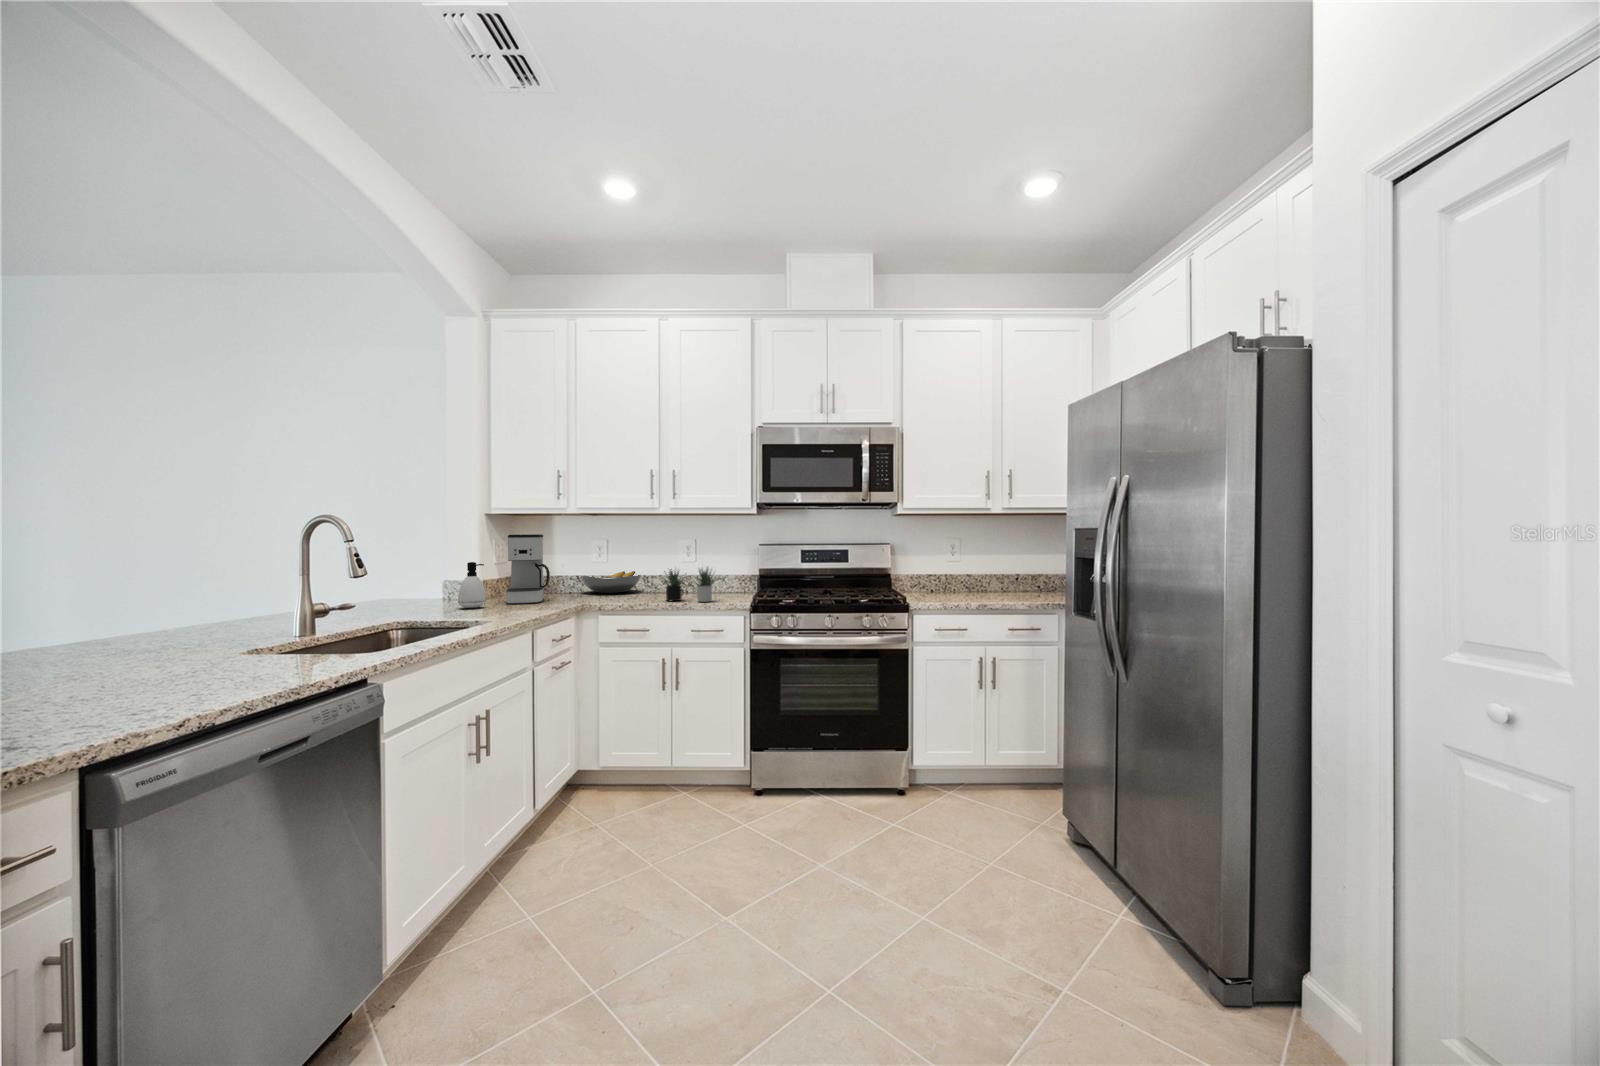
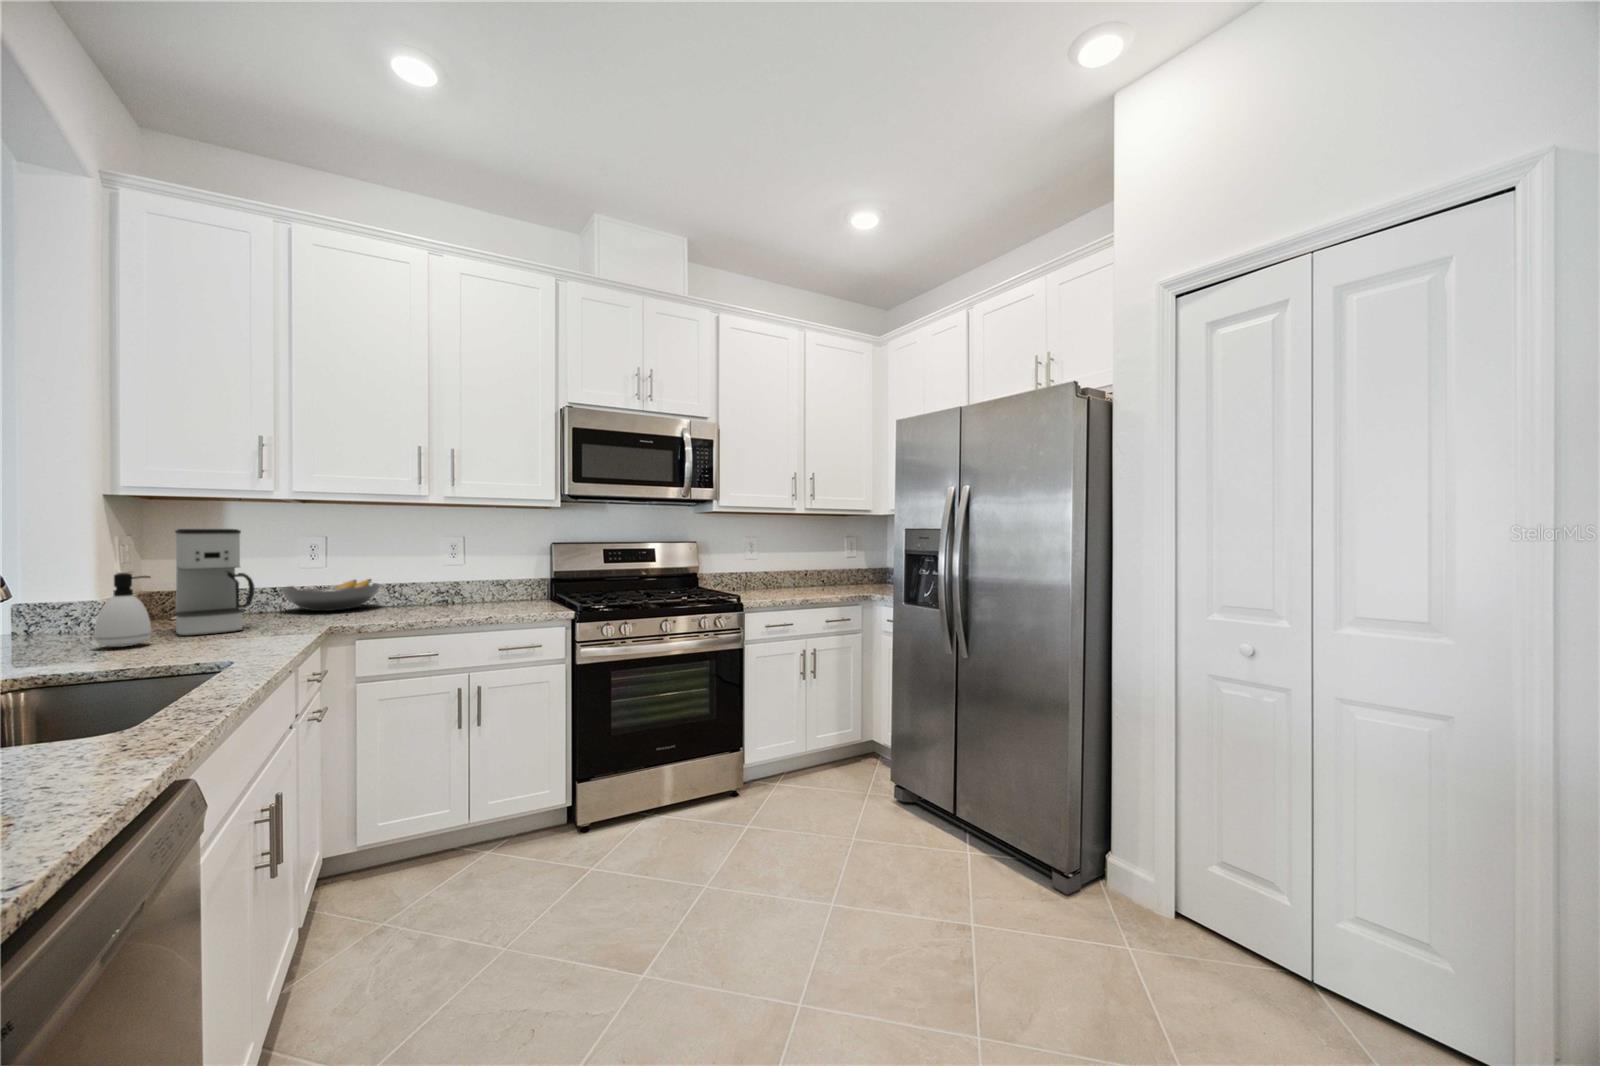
succulent plant: present [662,567,716,602] -> none [437,567,529,616]

